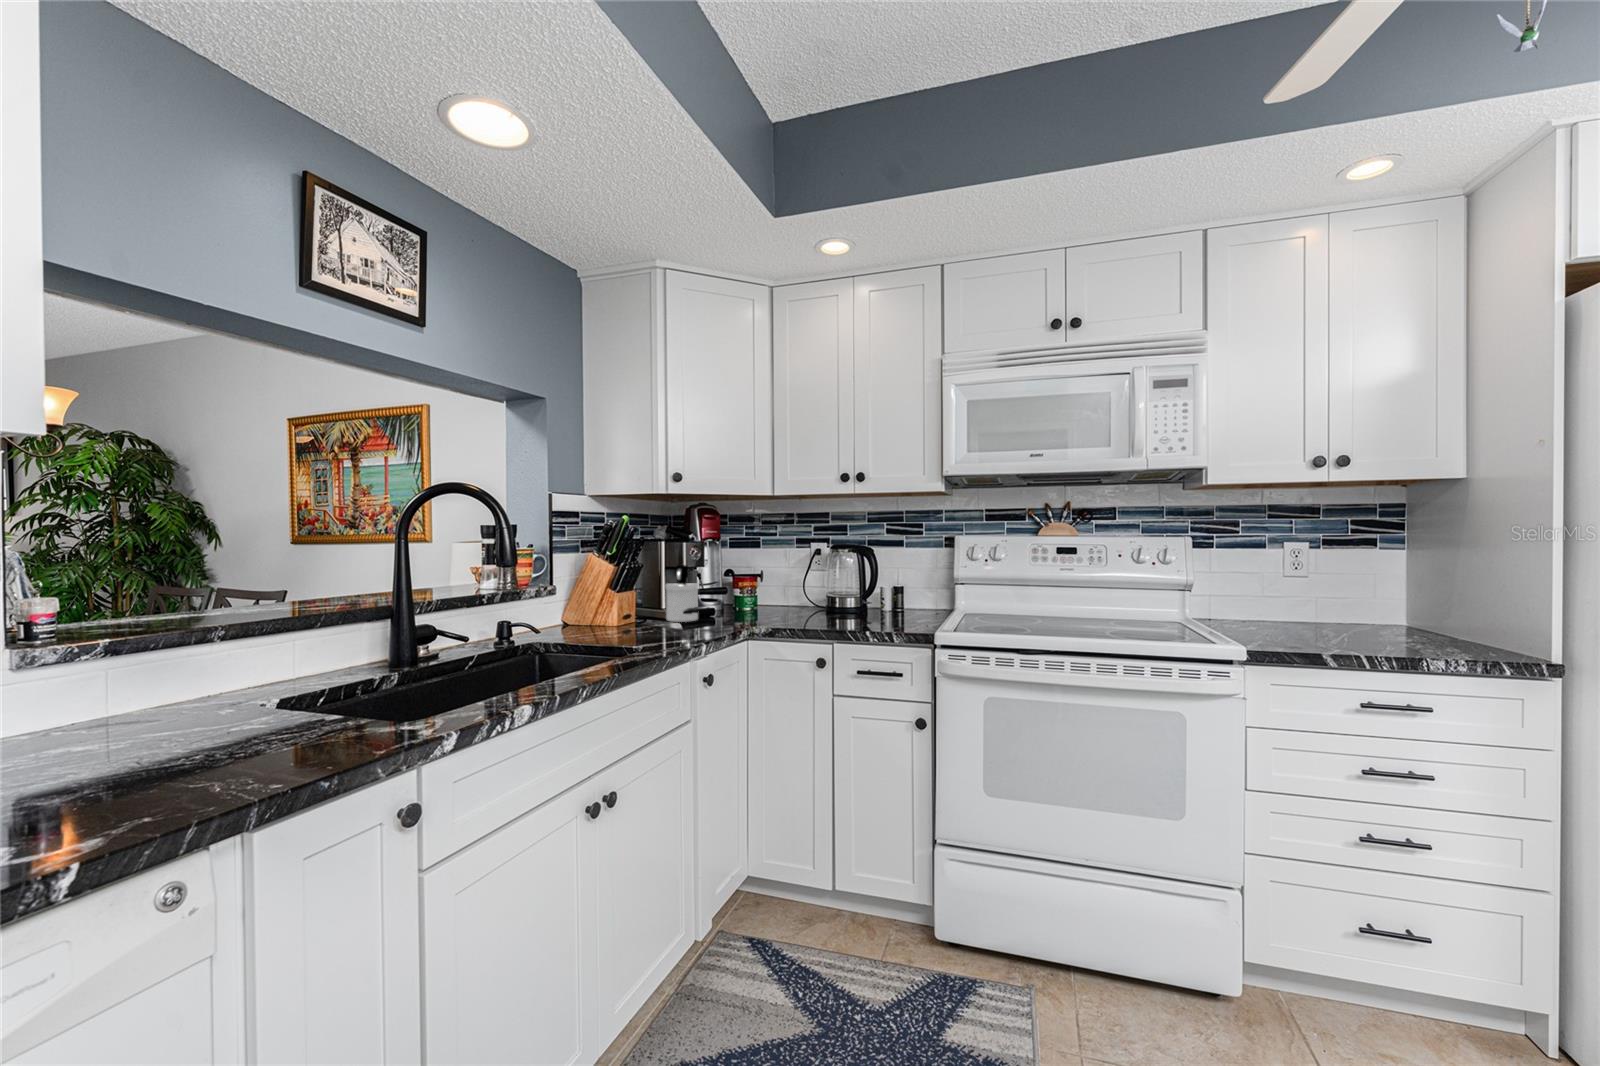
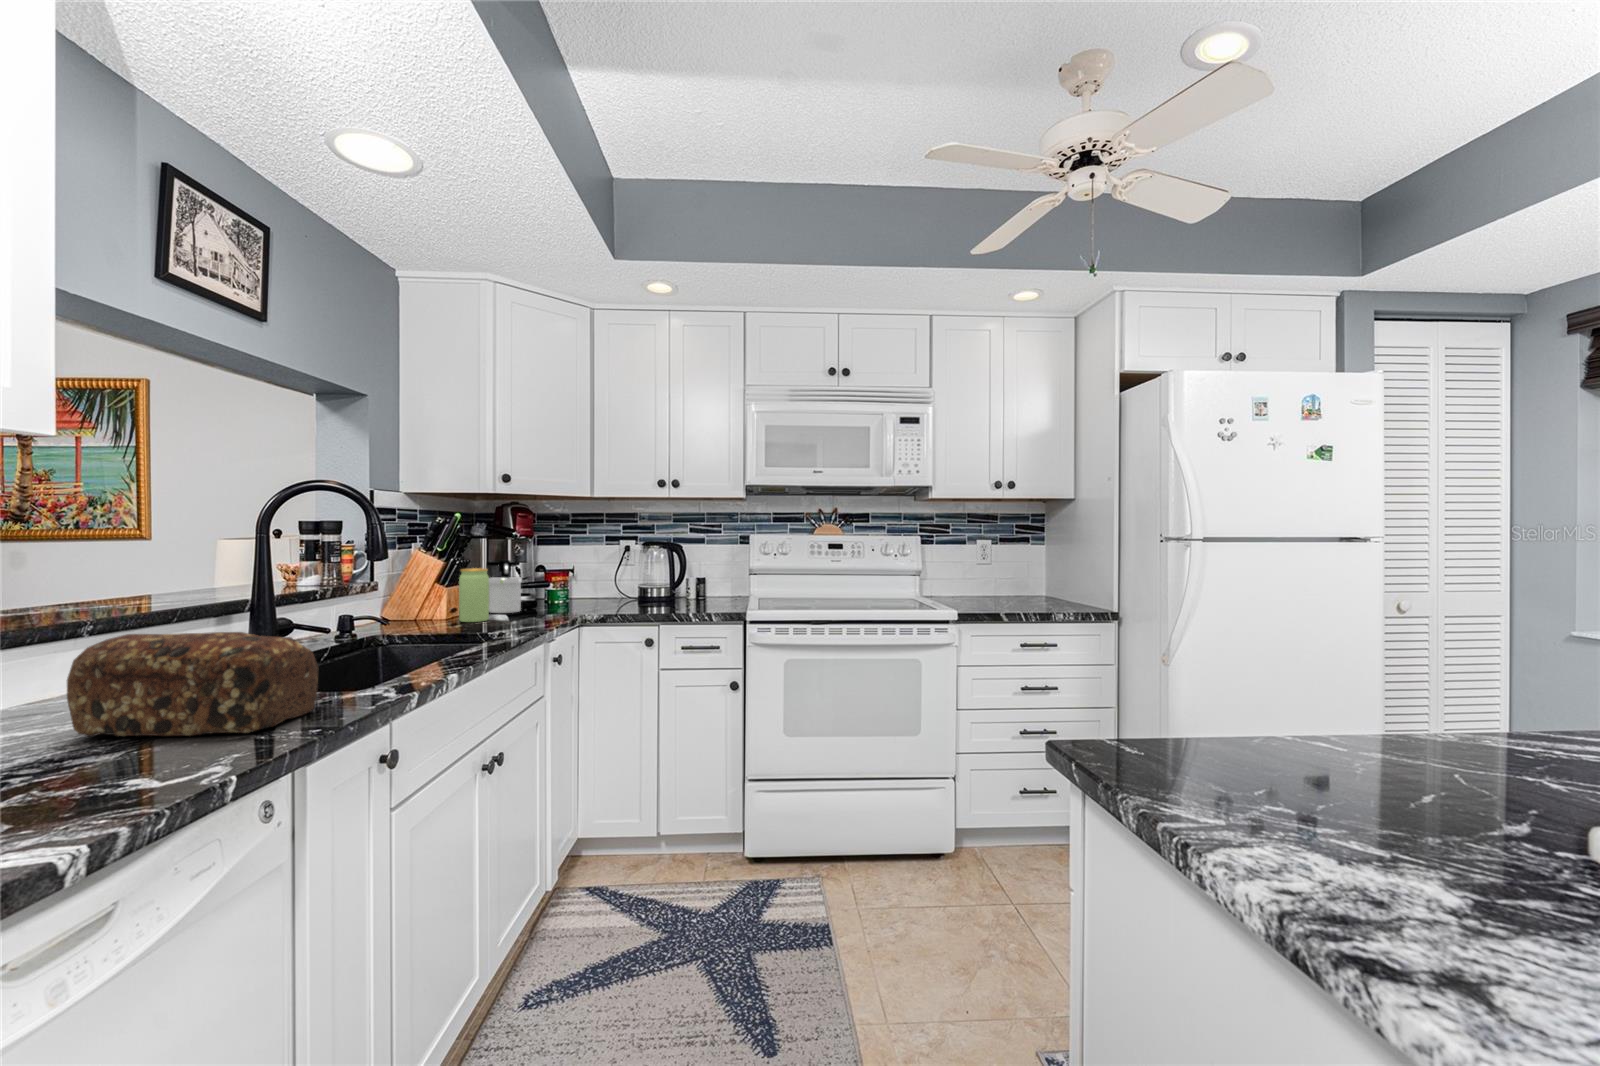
jar: none [625,574,655,632] -> present [459,568,489,622]
bread loaf: none [81,650,327,779] -> present [67,632,318,737]

